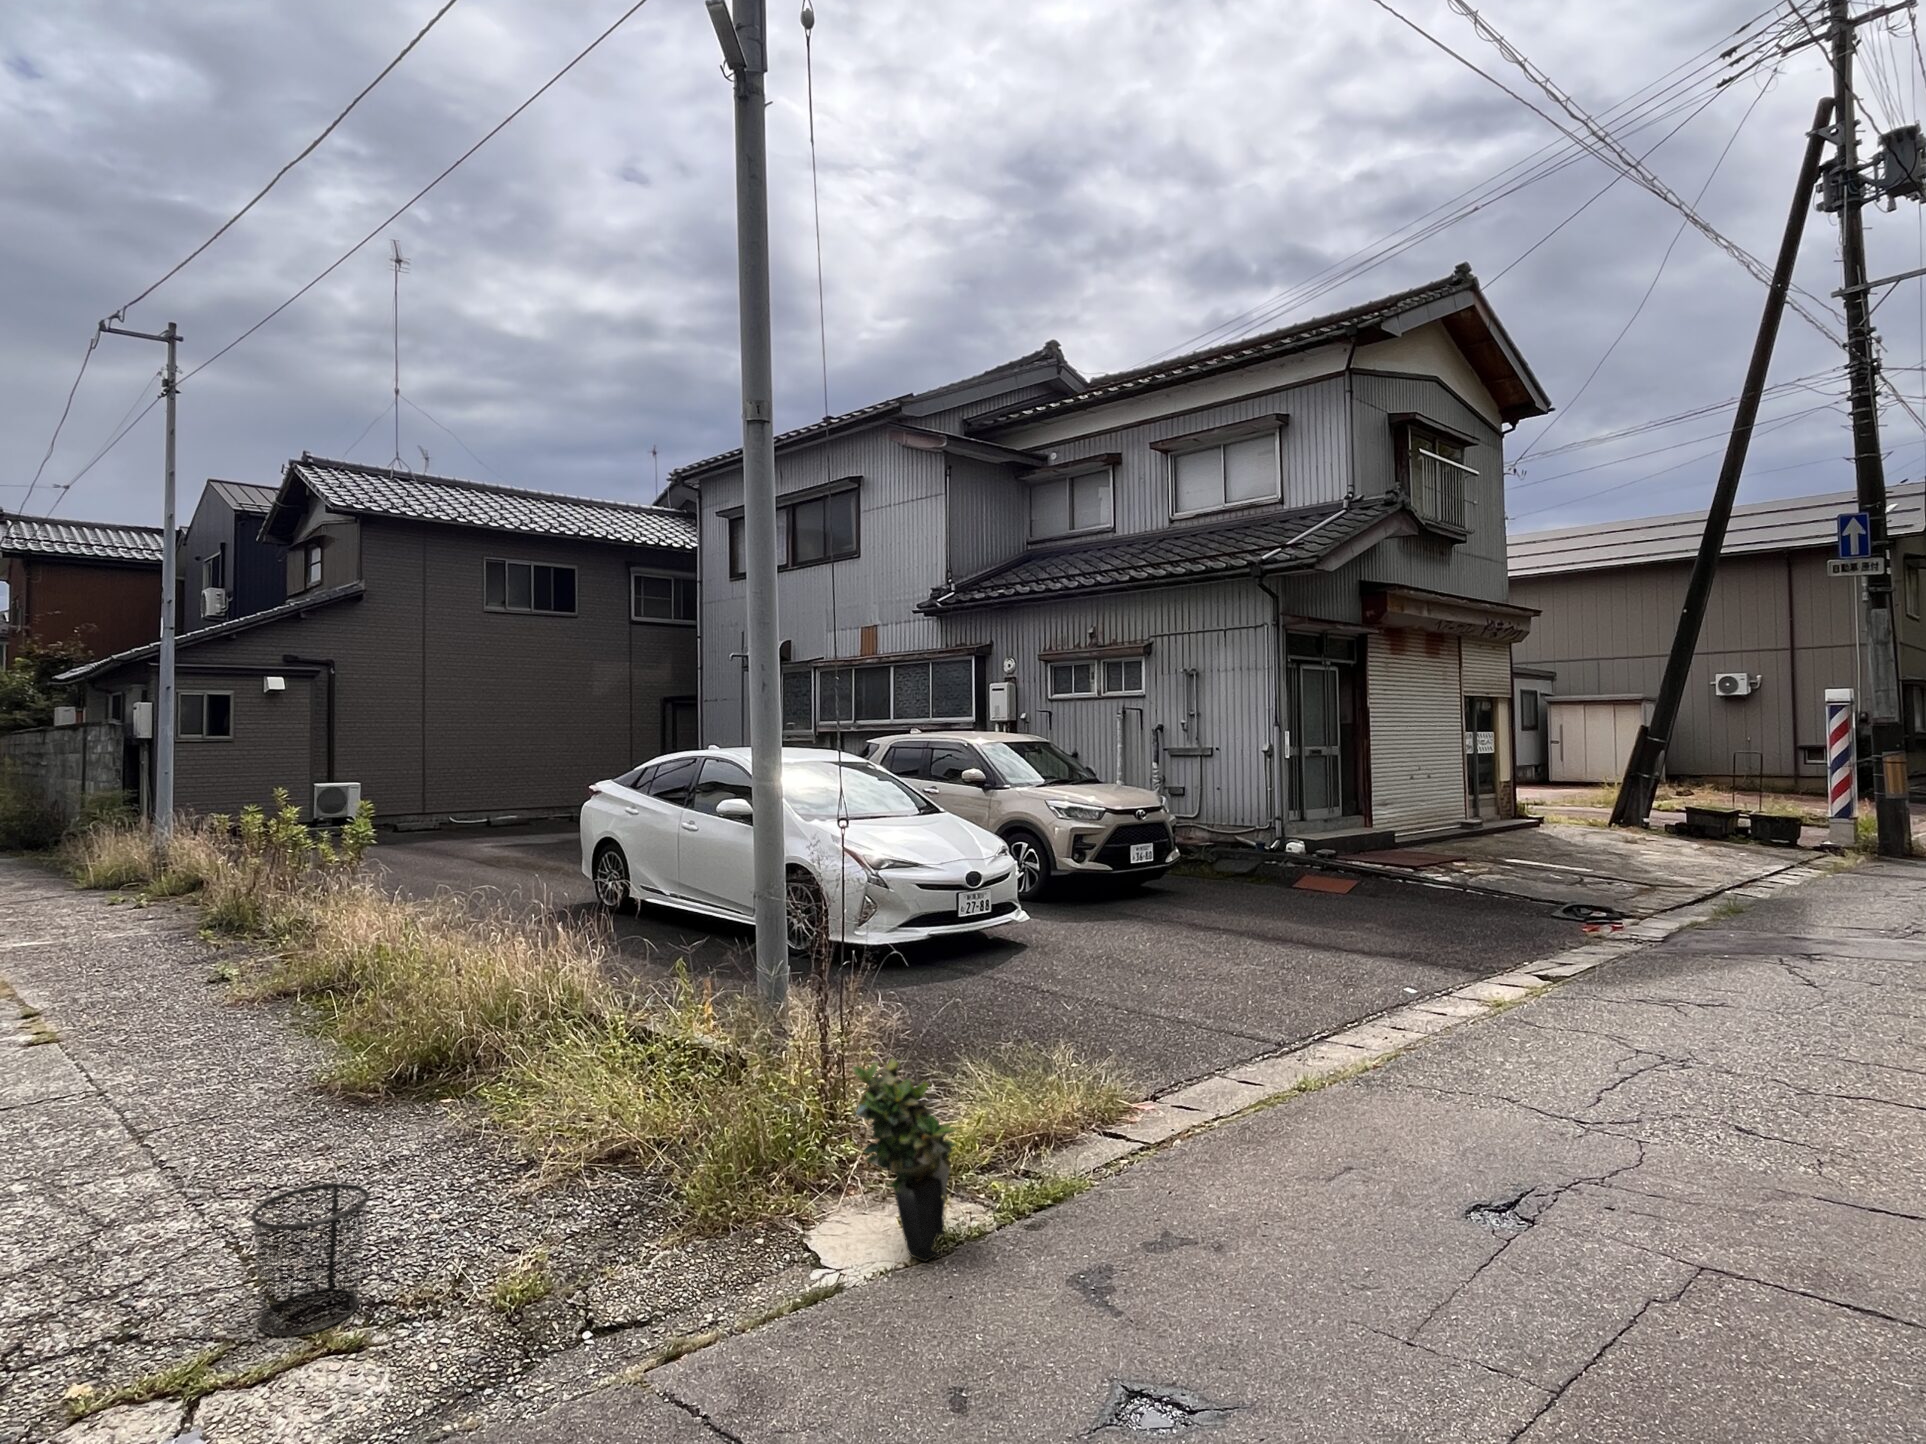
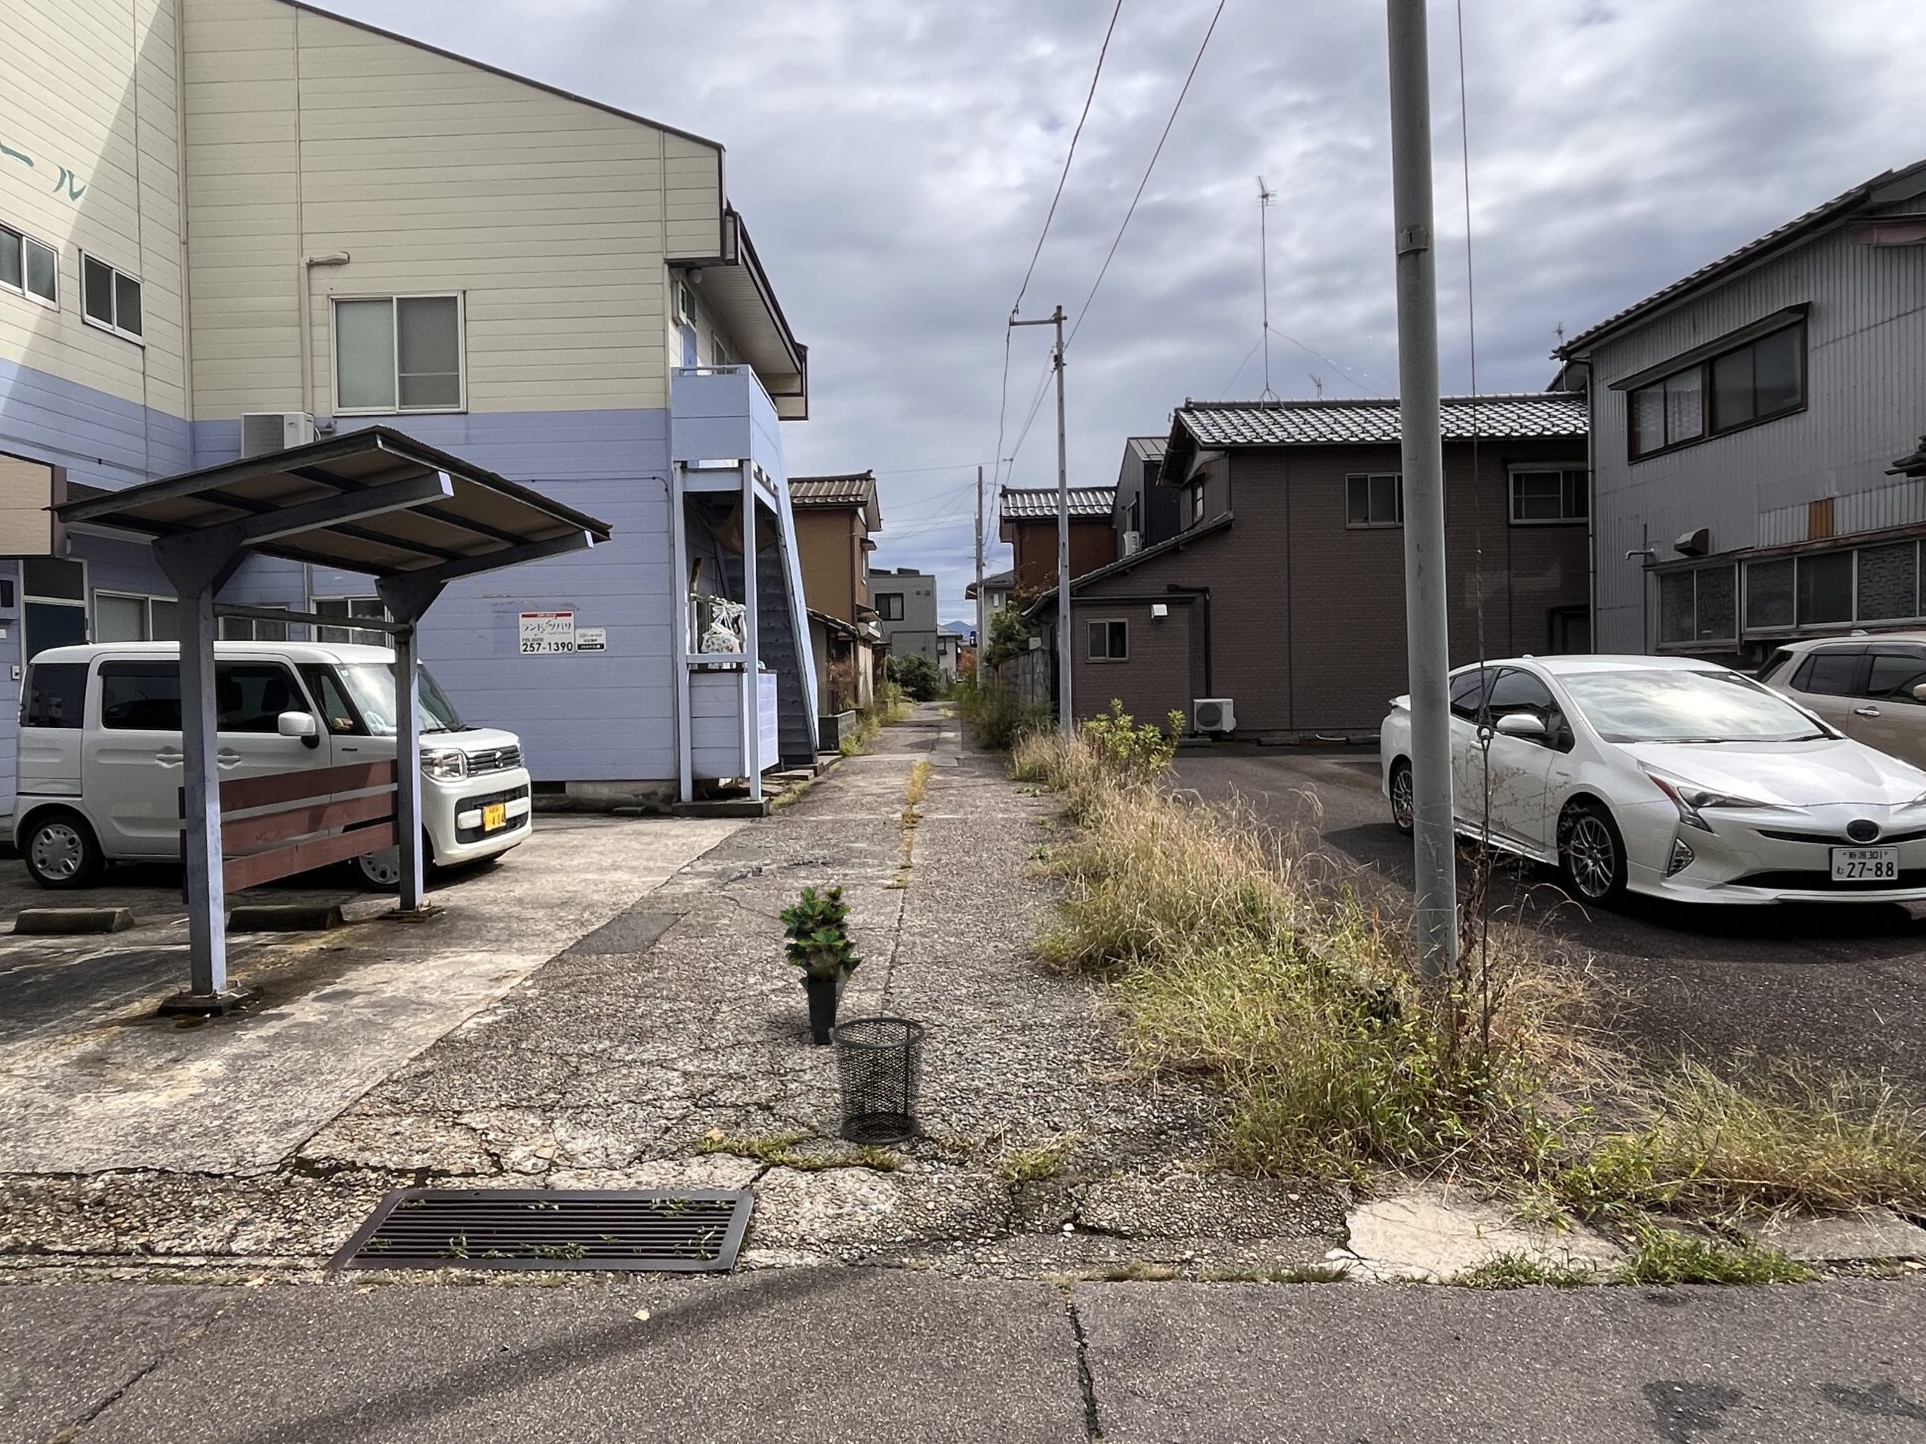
potted plant: present [852,1058,956,1262] -> present [779,885,863,1044]

